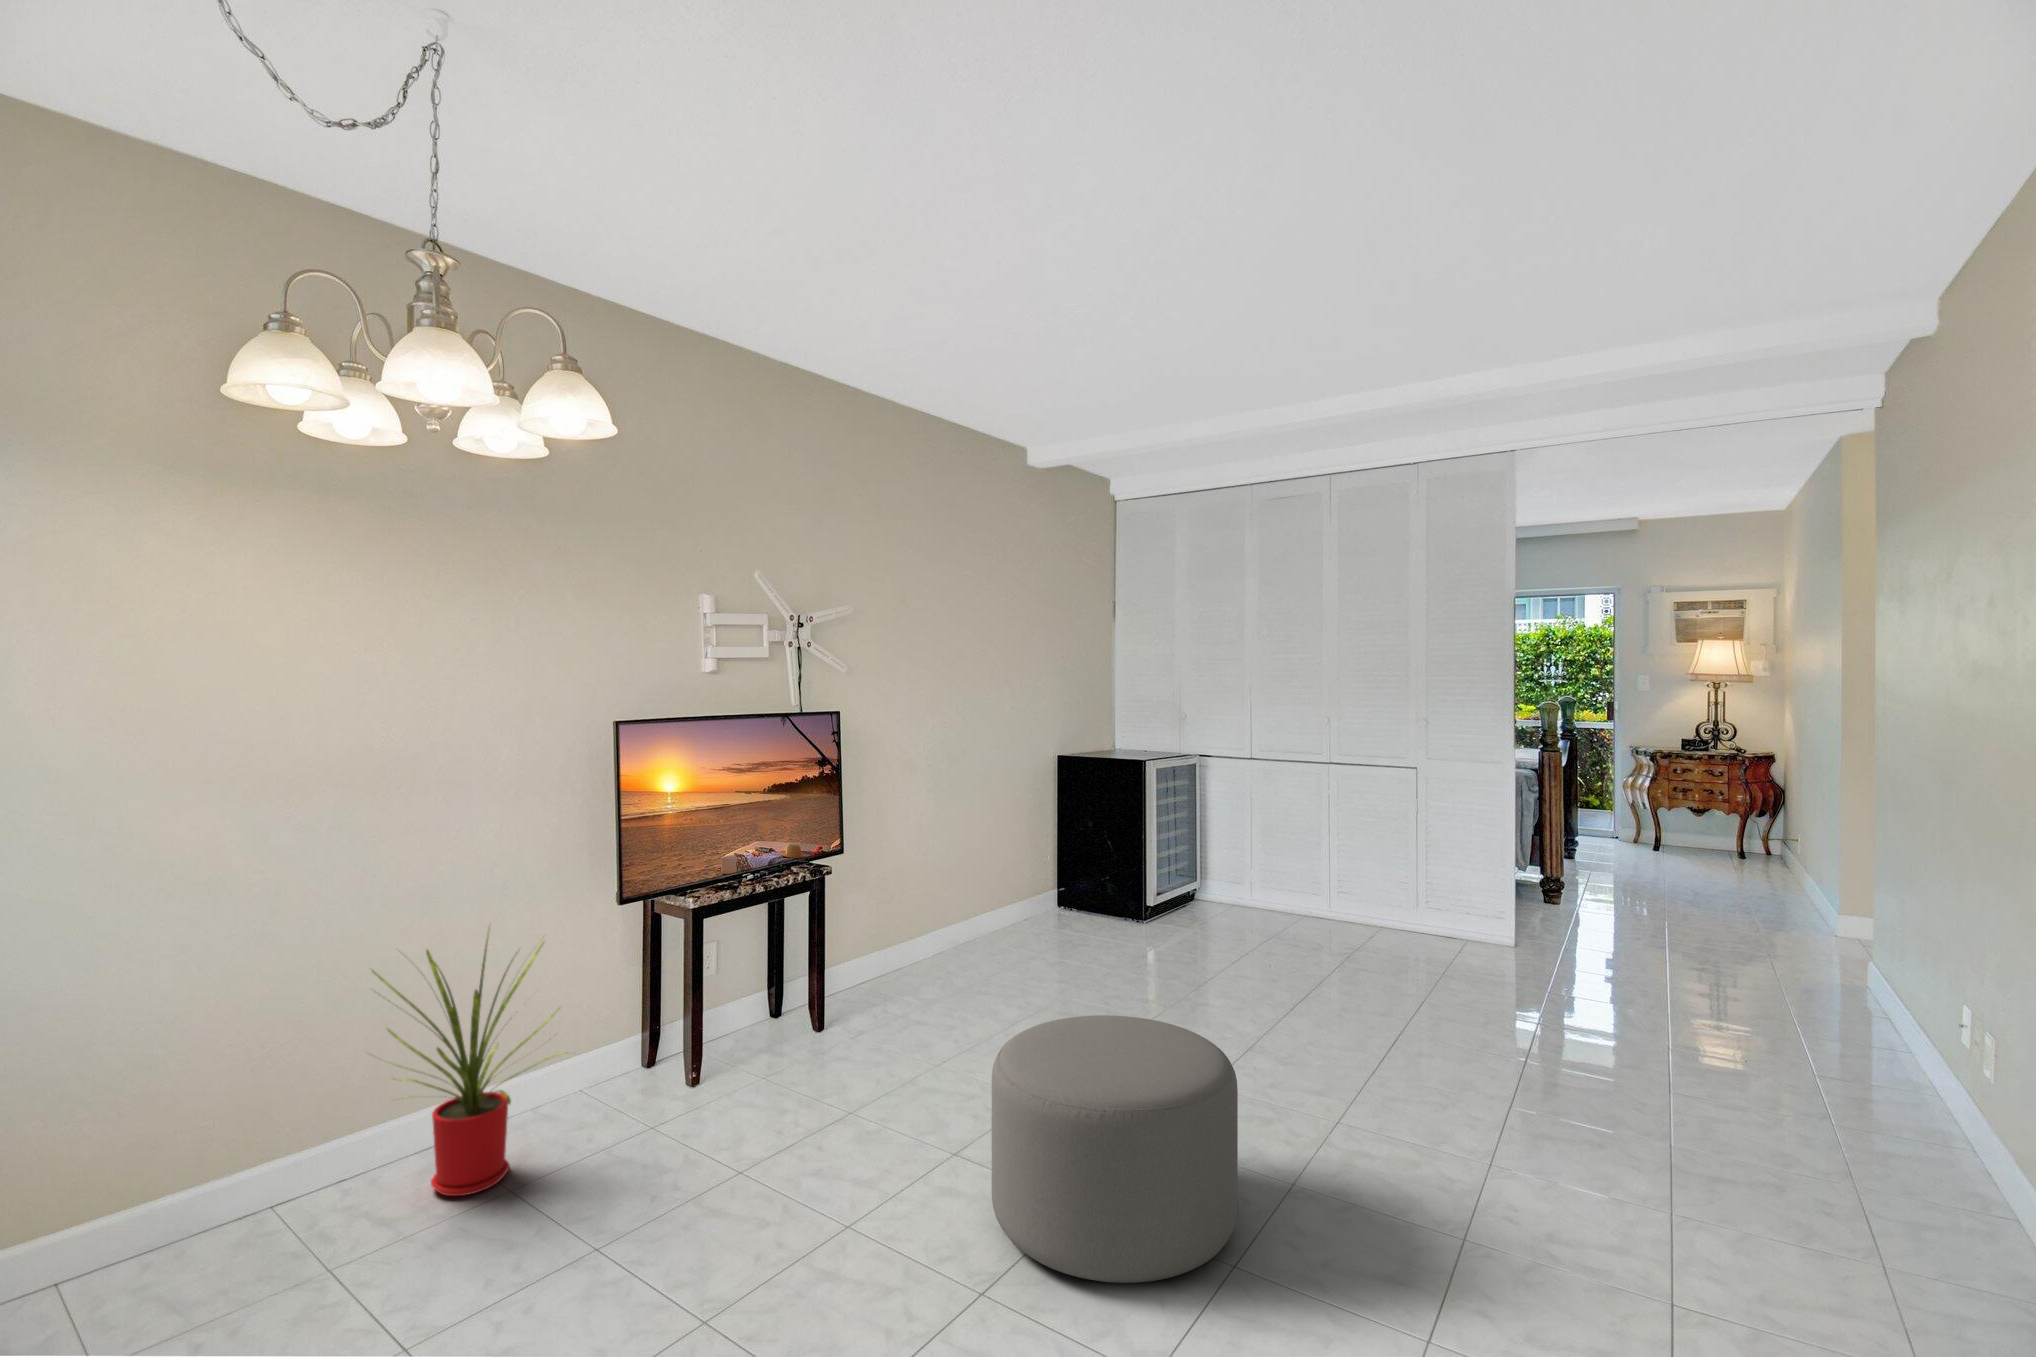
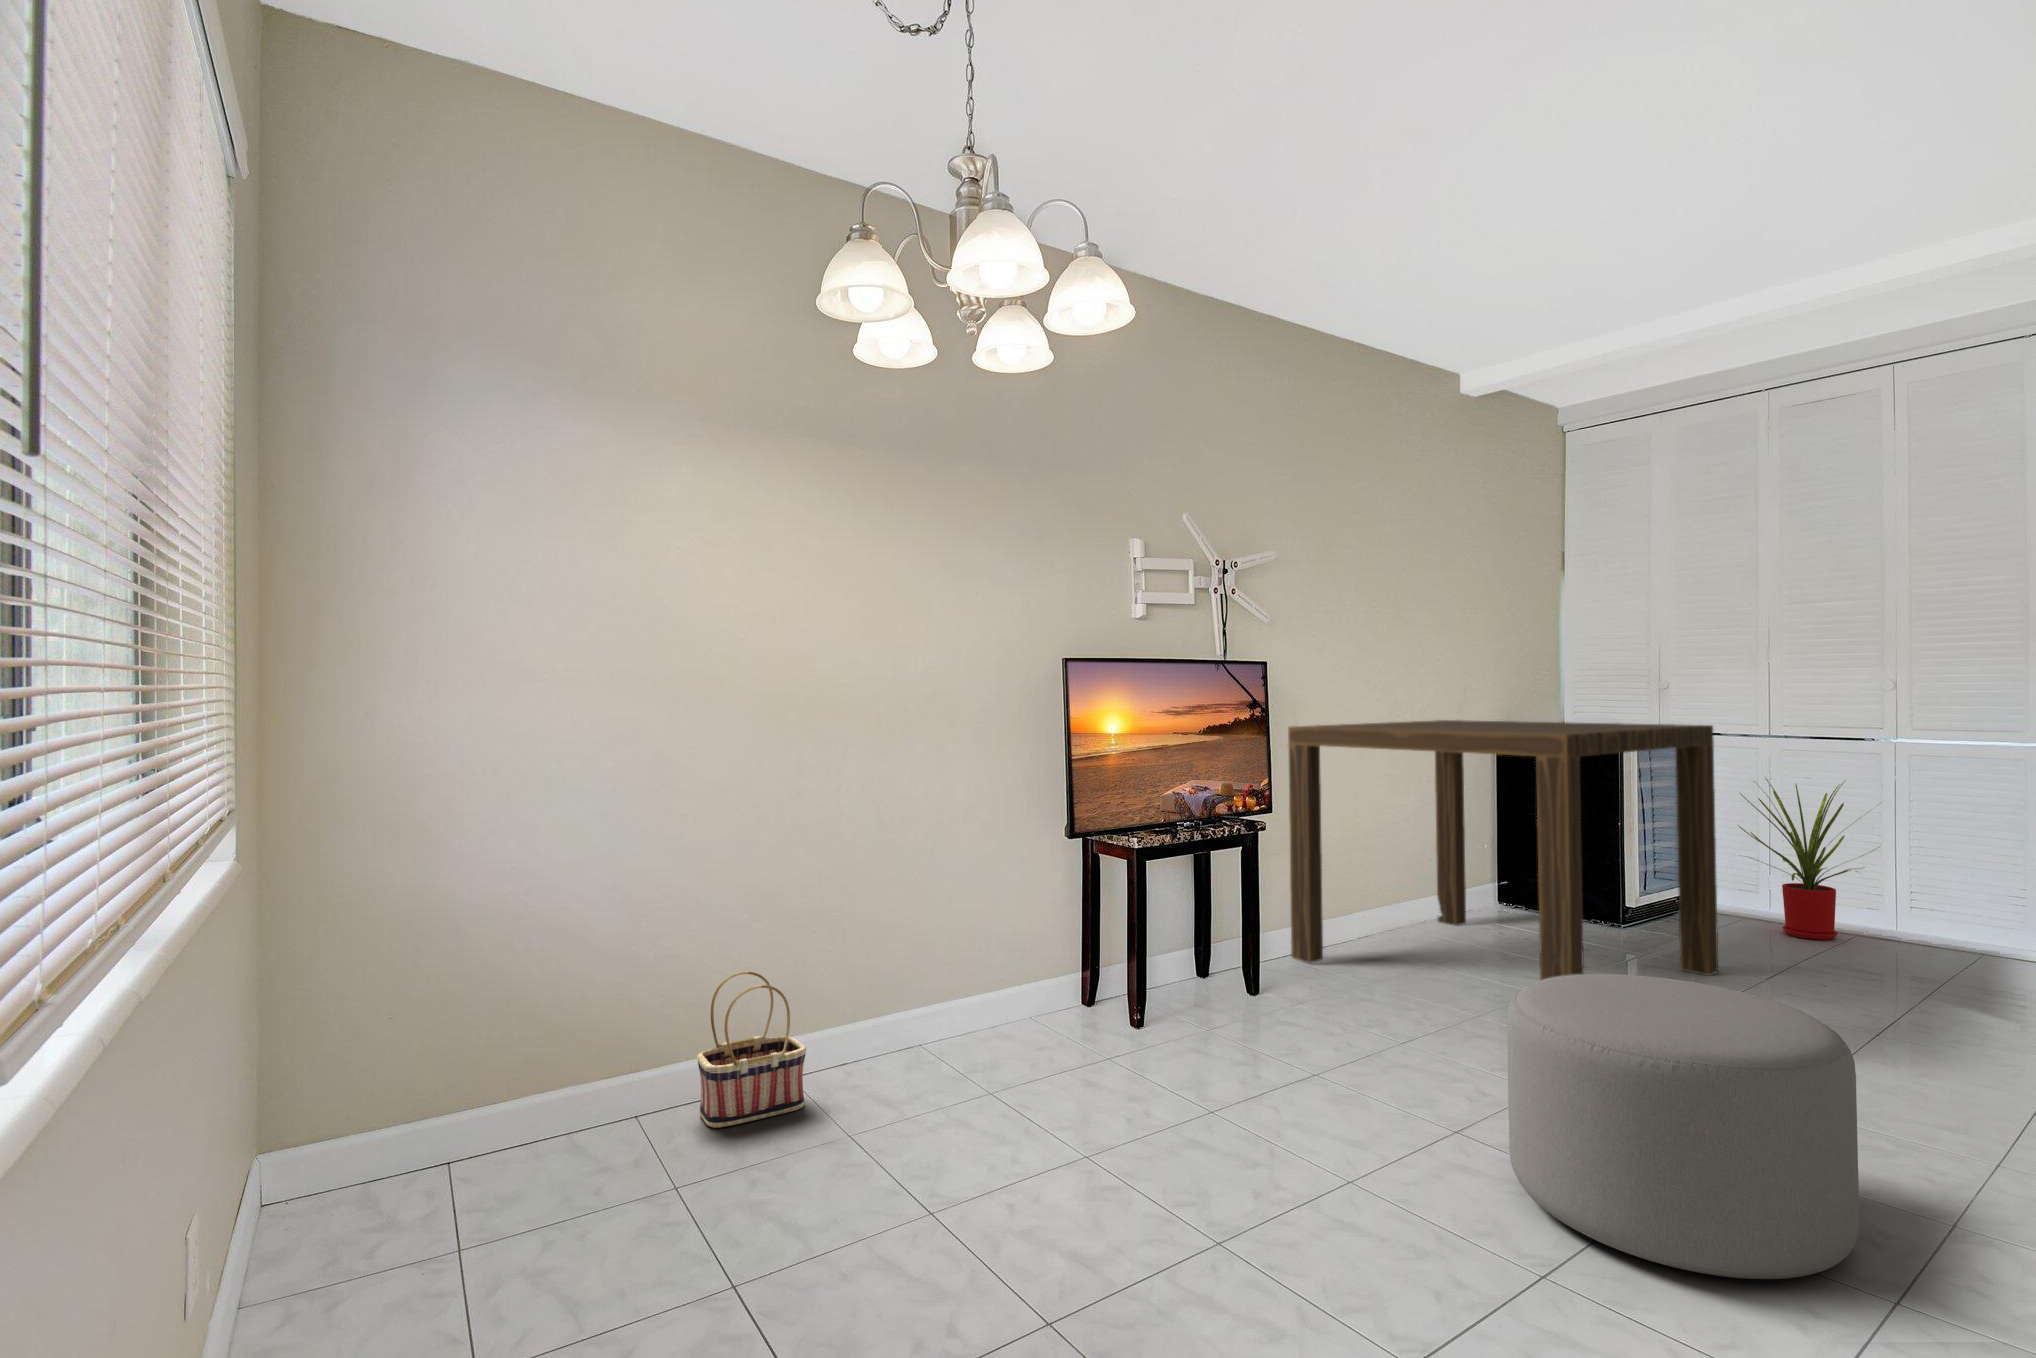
dining table: none [860,753,1204,1042] -> present [1288,720,1718,980]
house plant: present [372,931,568,1196] -> present [1738,778,1879,940]
basket: none [125,1101,280,1295] -> present [697,971,806,1128]

